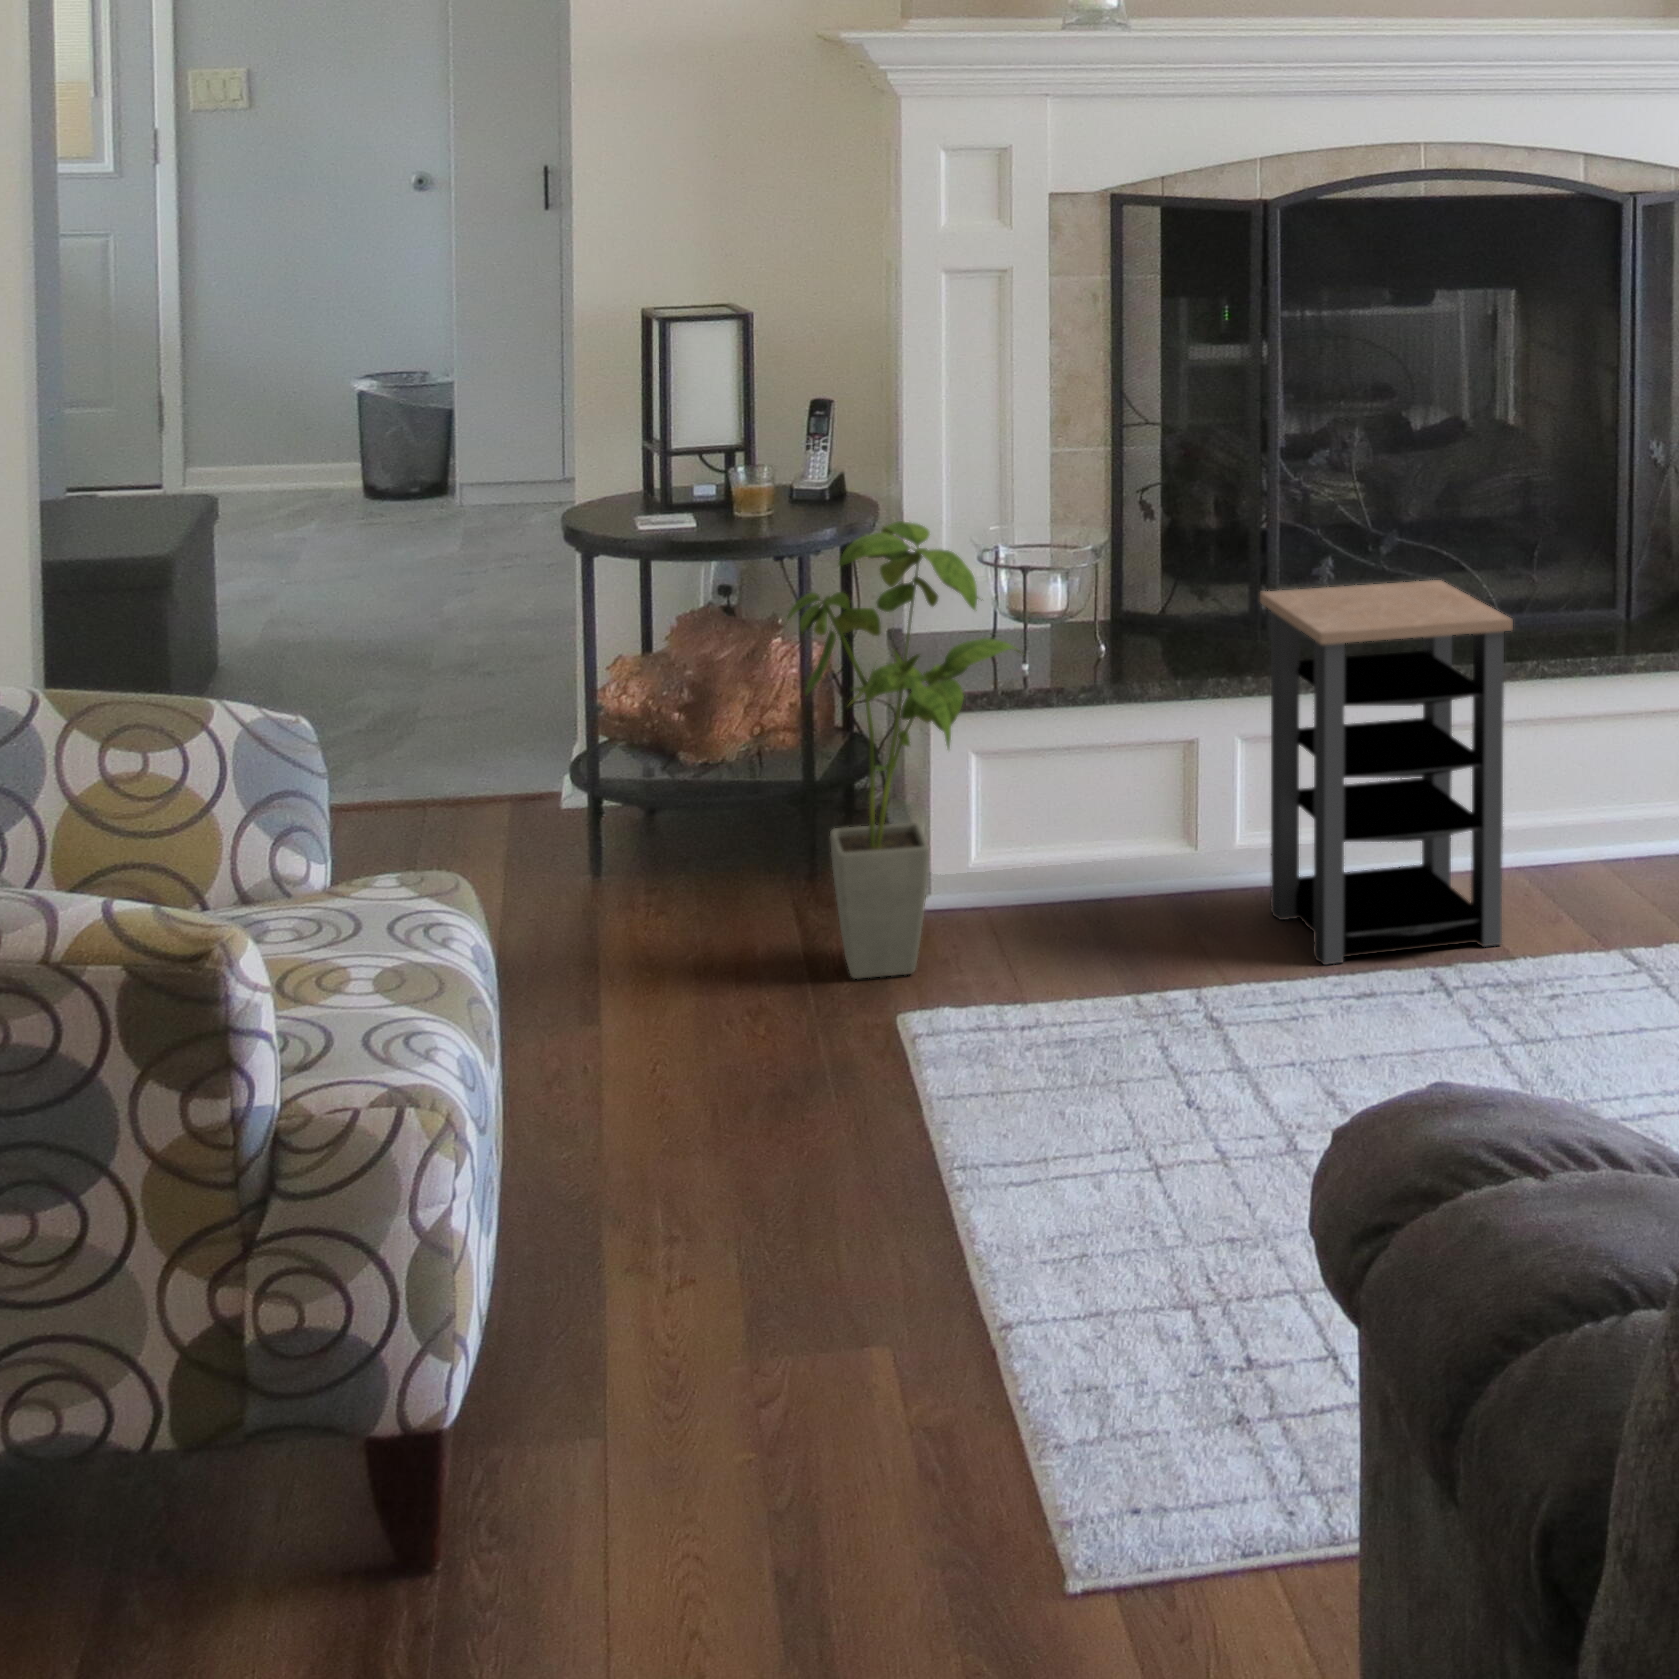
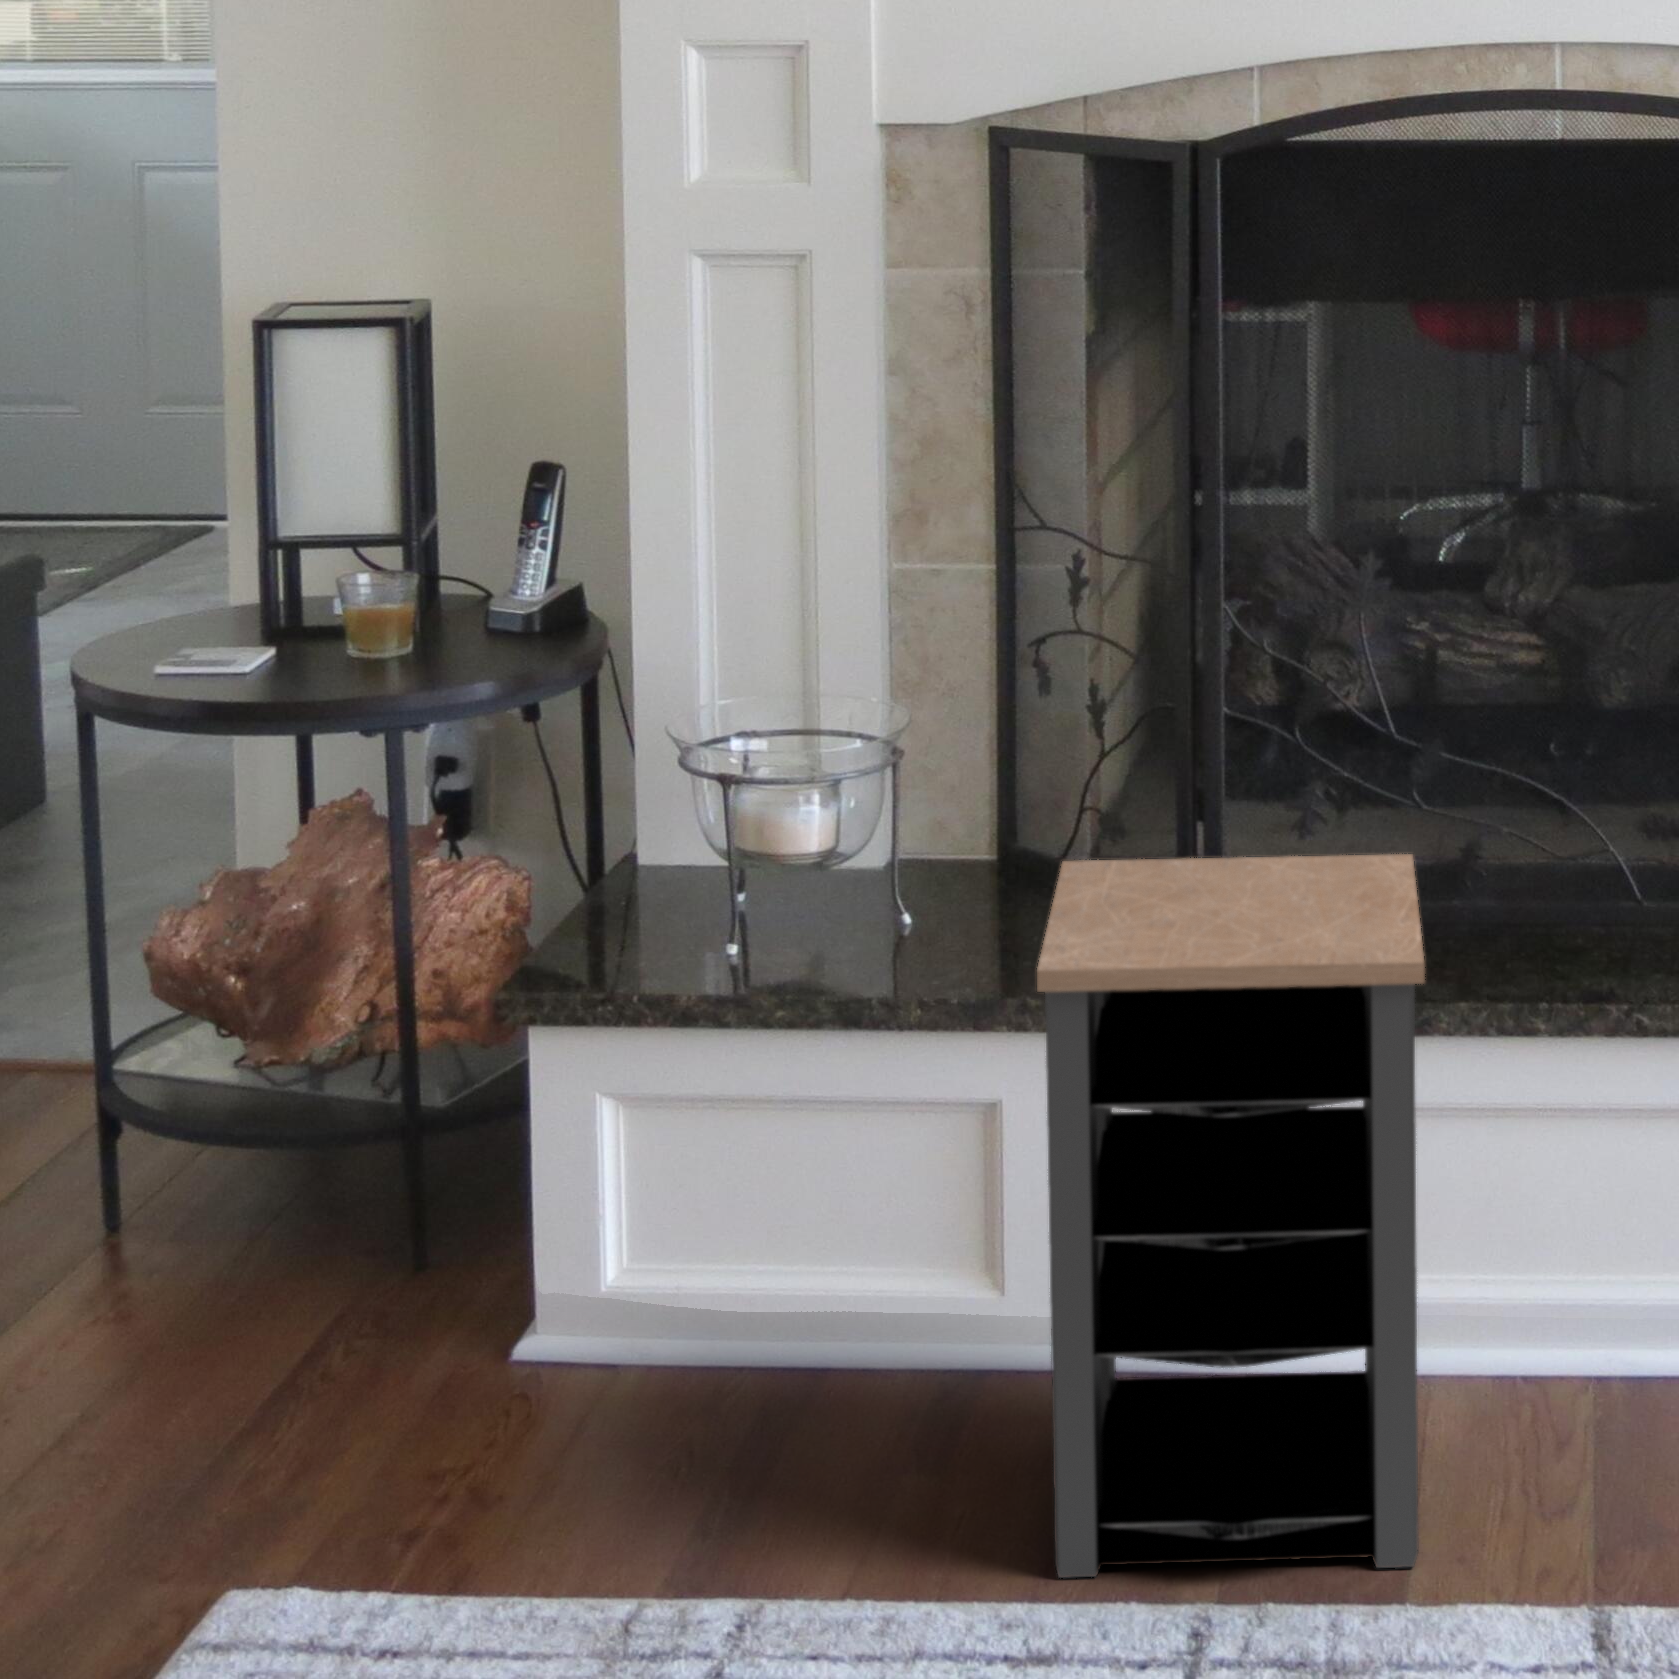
house plant: present [787,521,1025,979] -> none [152,718,606,1513]

